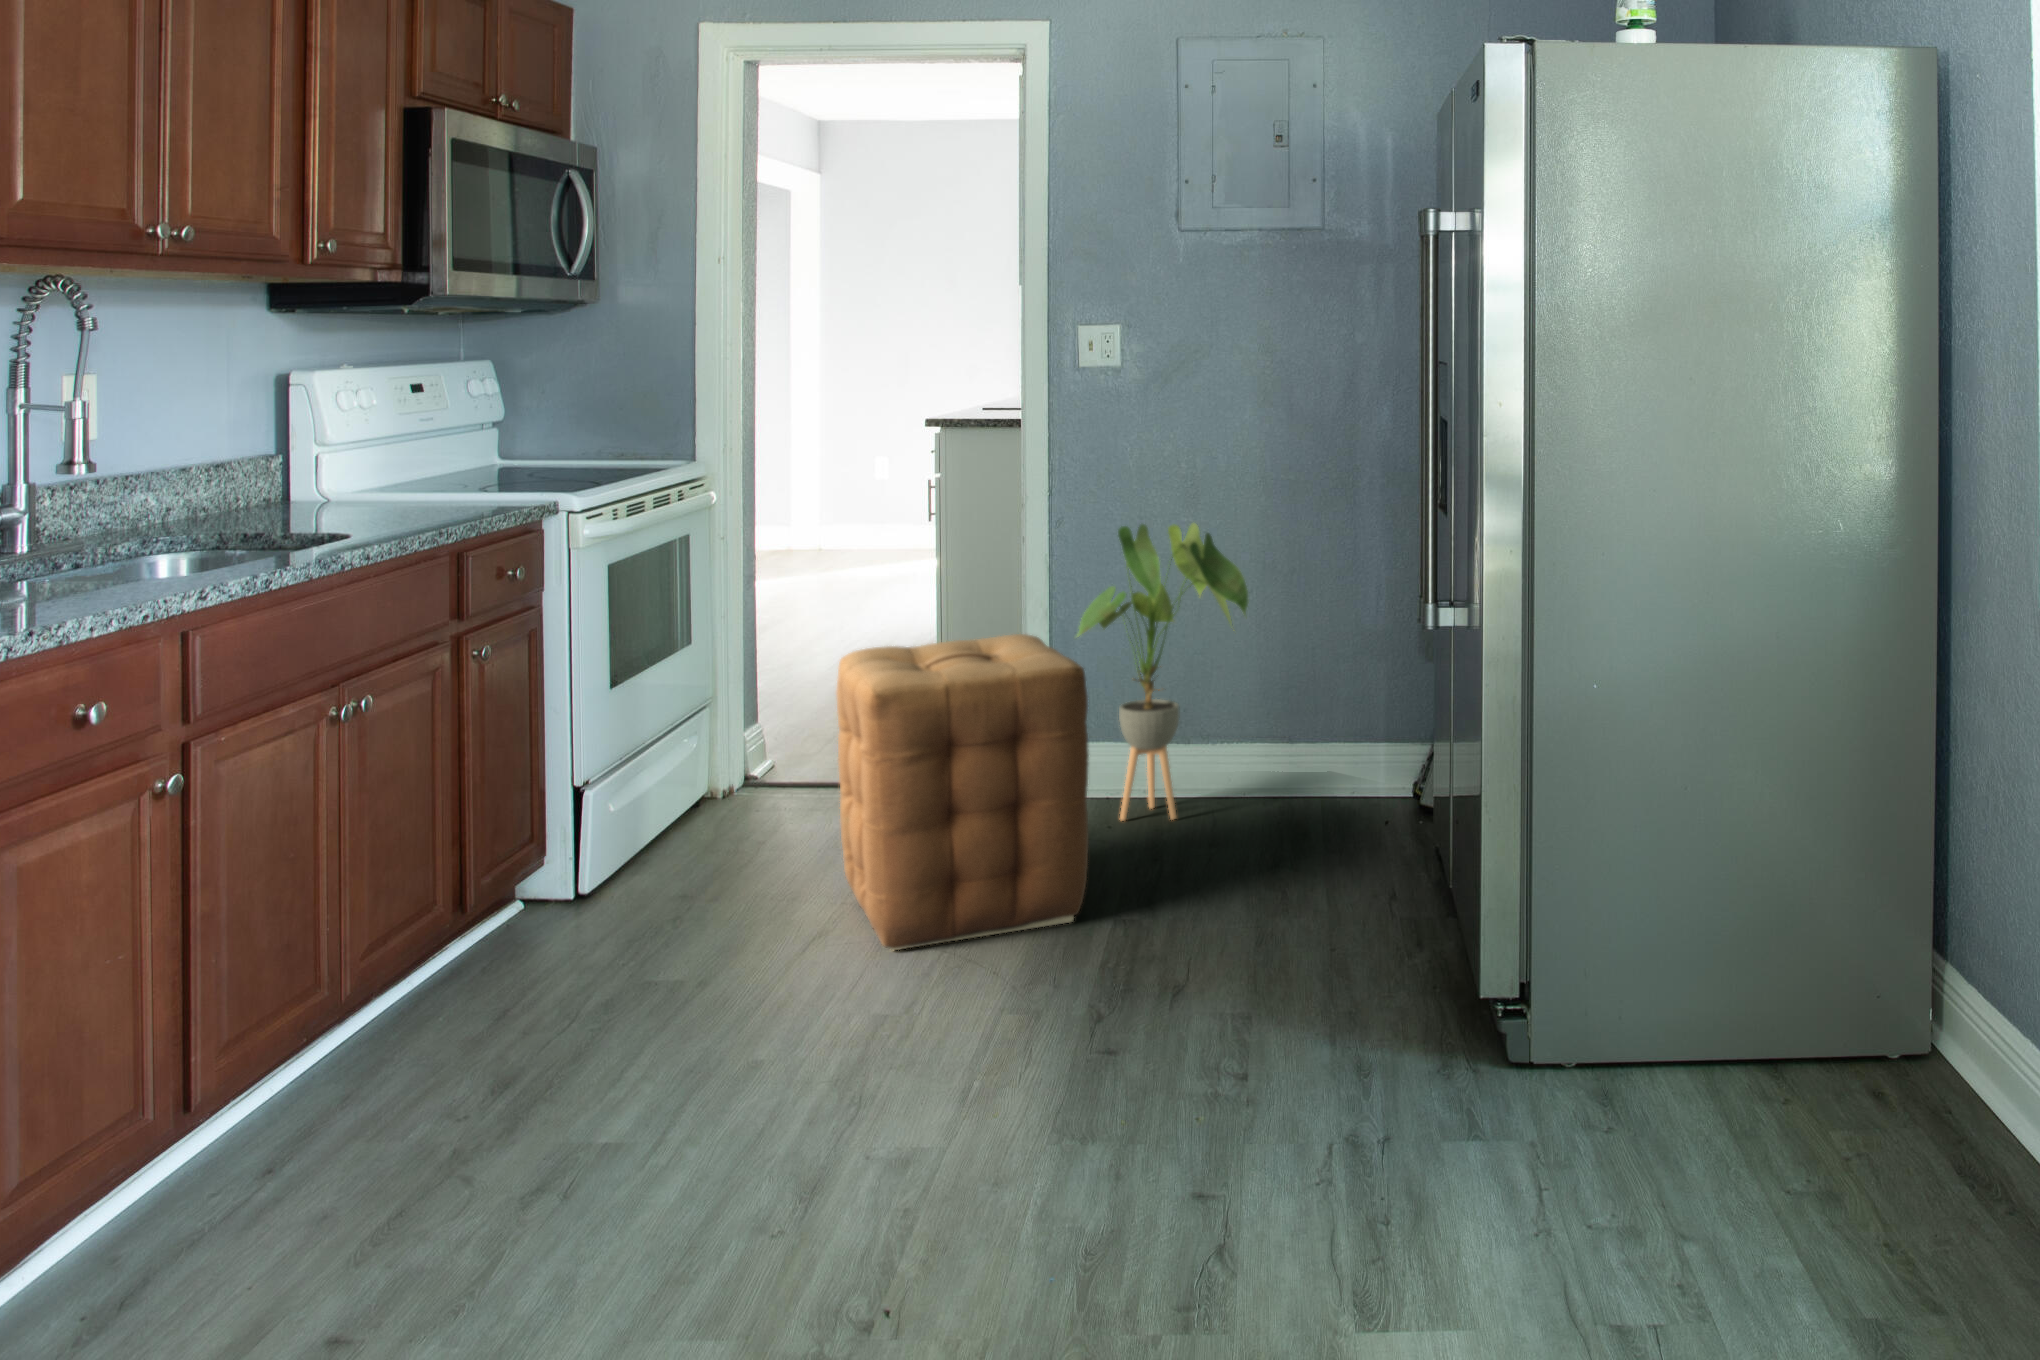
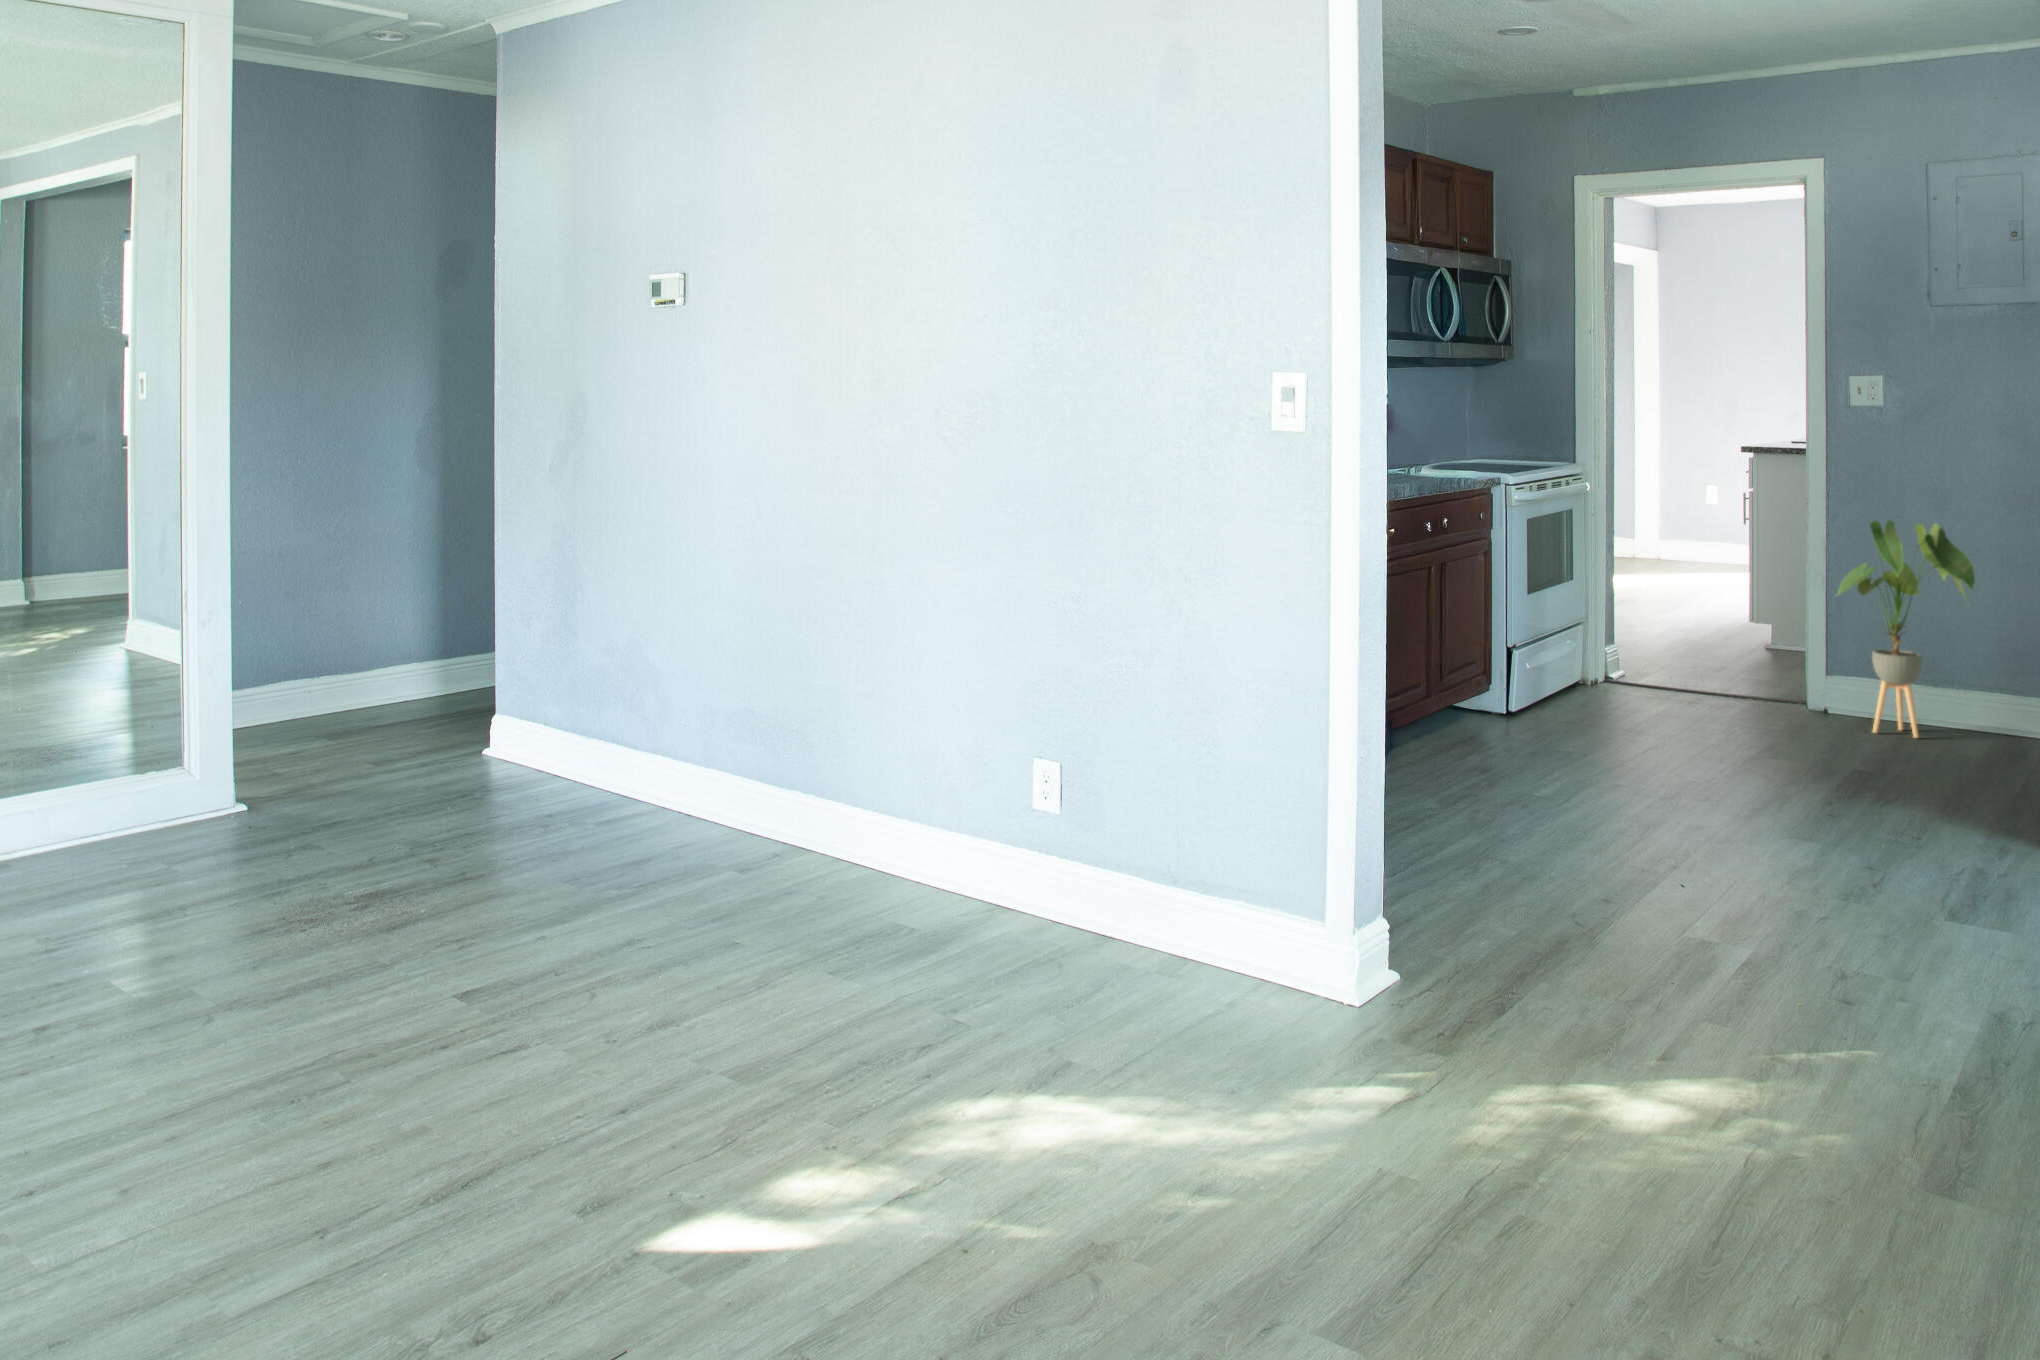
ottoman: present [837,634,1089,950] -> none [1665,583,1833,773]

